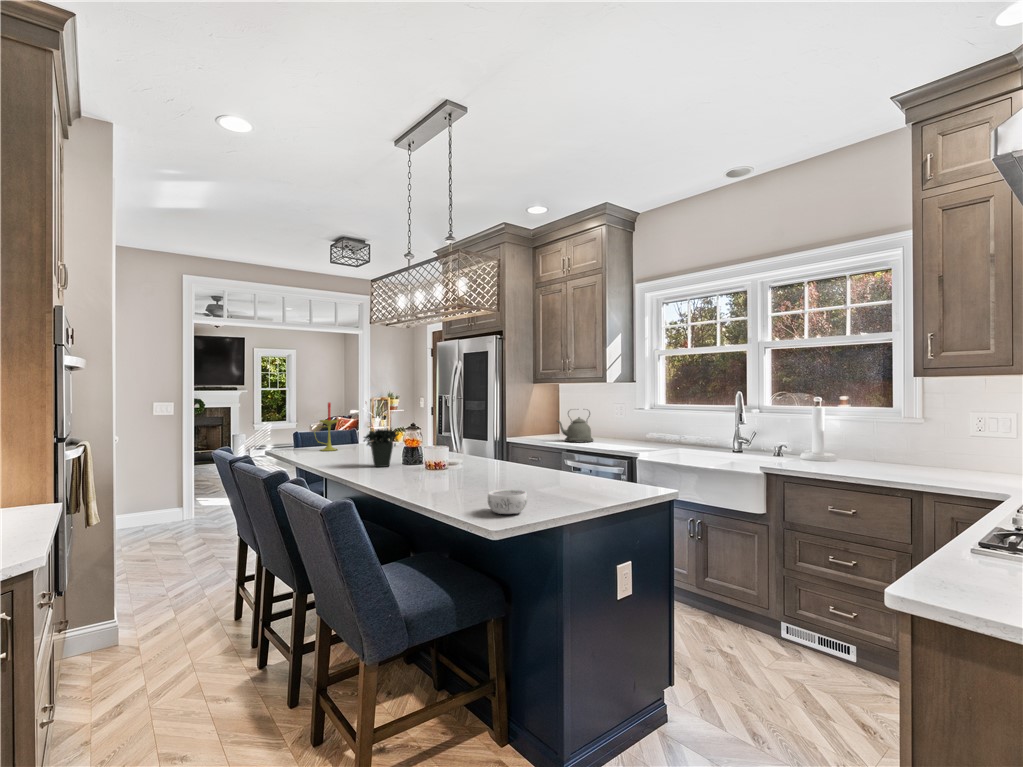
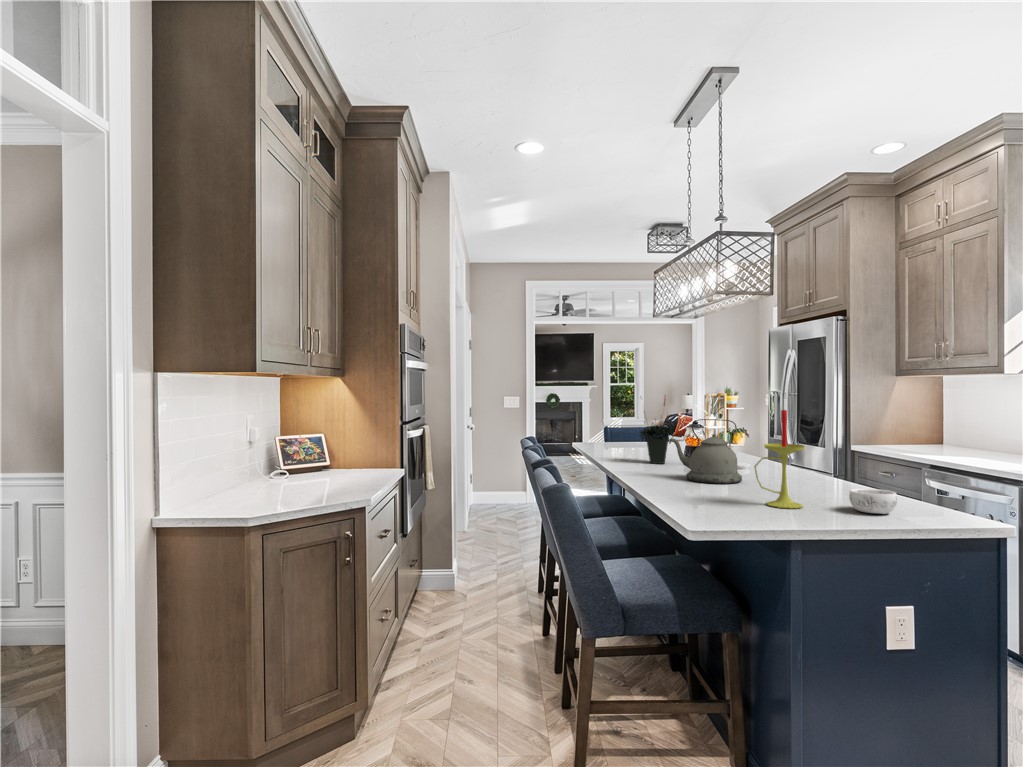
candle: present [318,403,338,451] -> present [754,410,805,508]
kettle: present [557,411,593,442] -> present [670,419,742,484]
decorative bowl: present [488,489,527,514] -> present [849,489,897,514]

